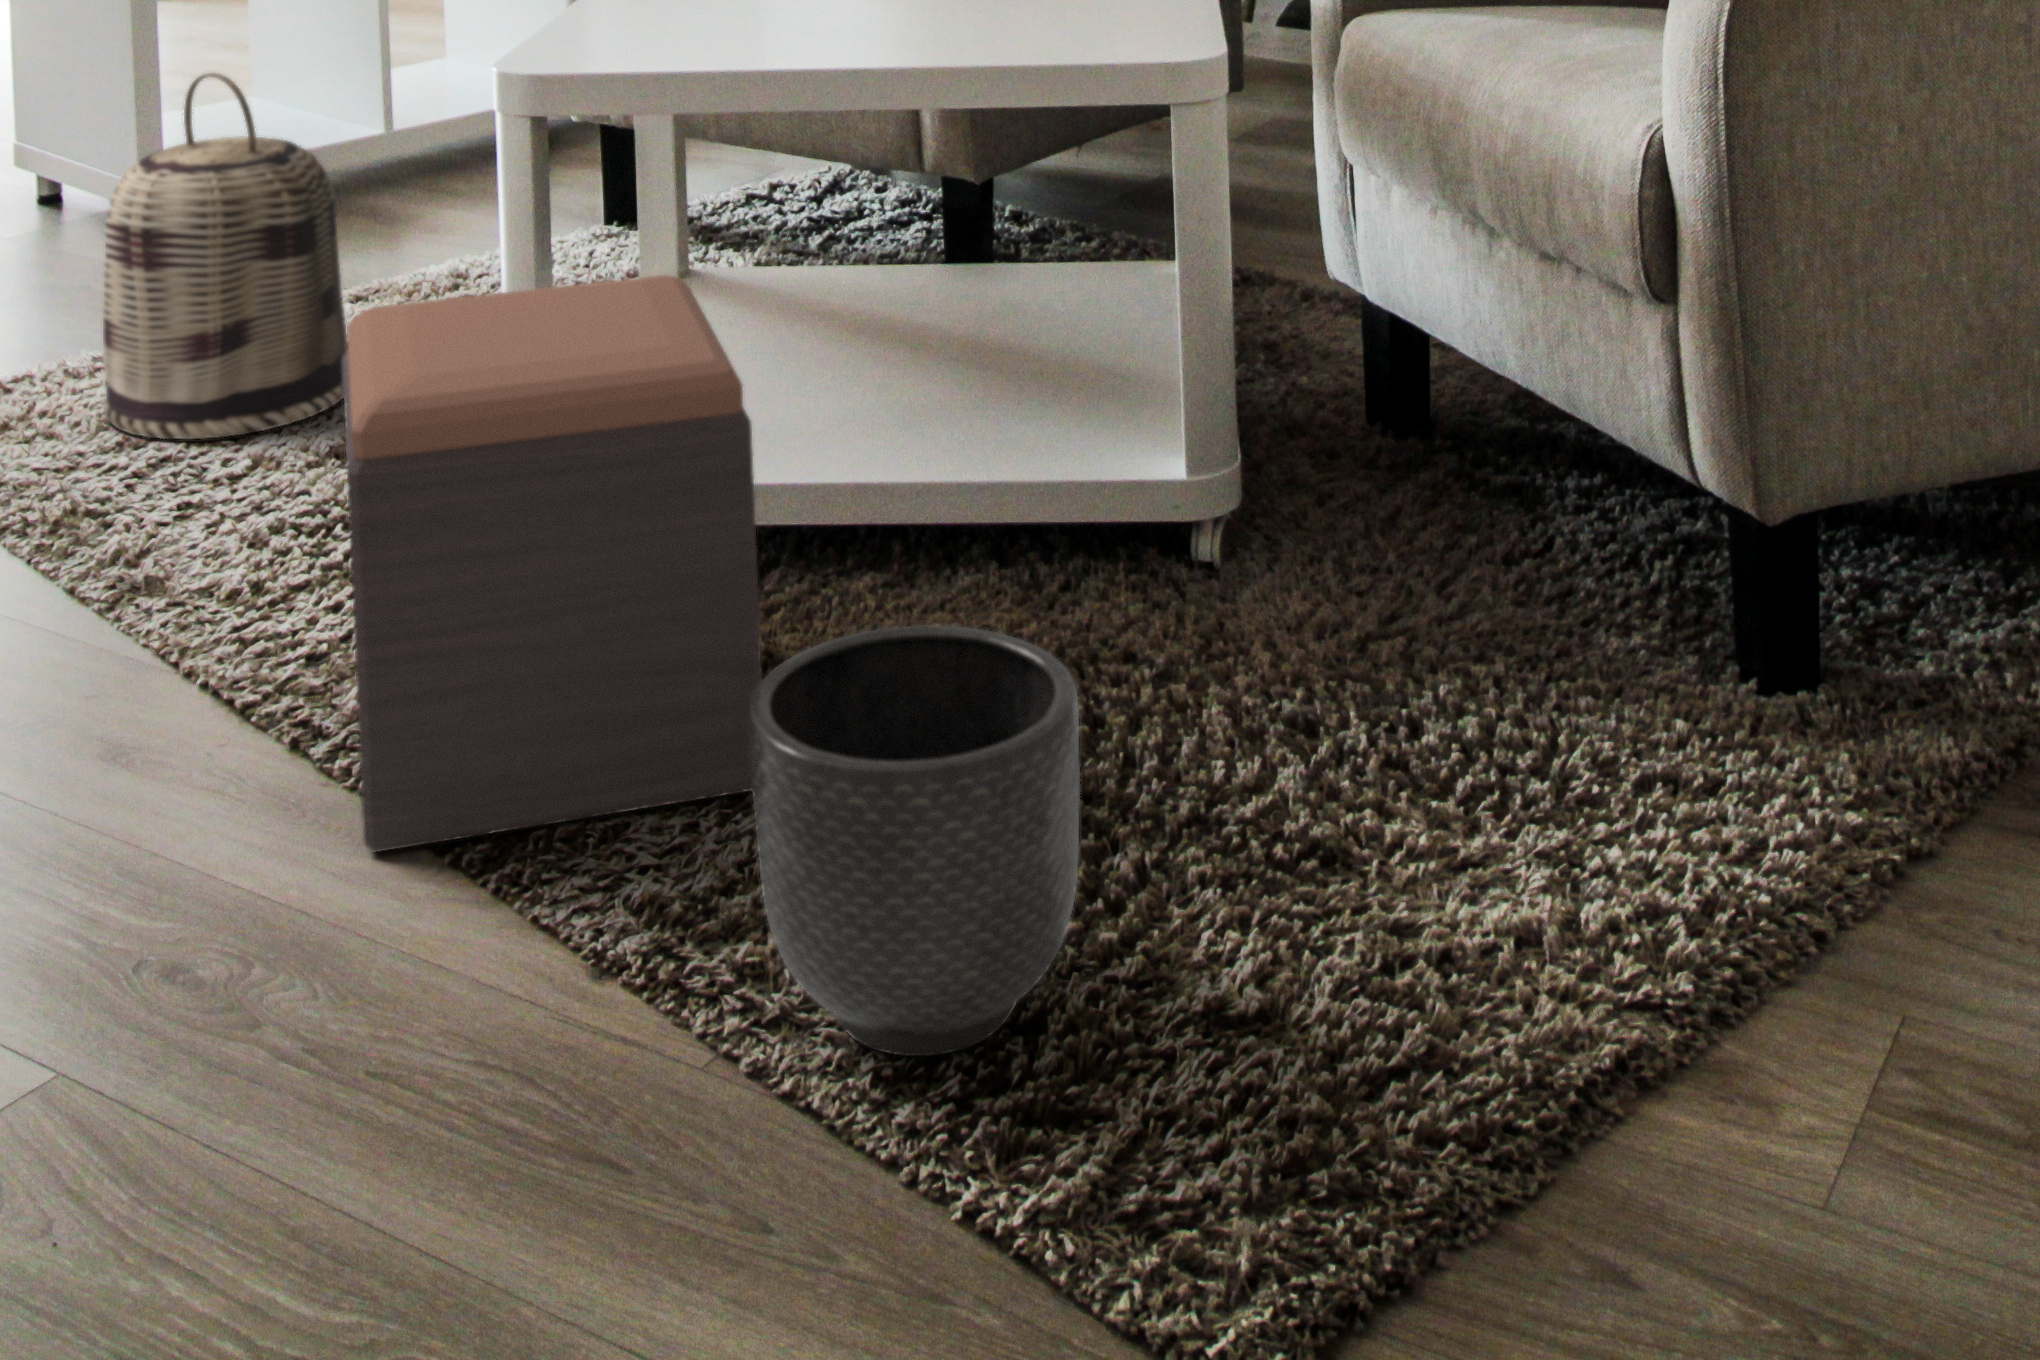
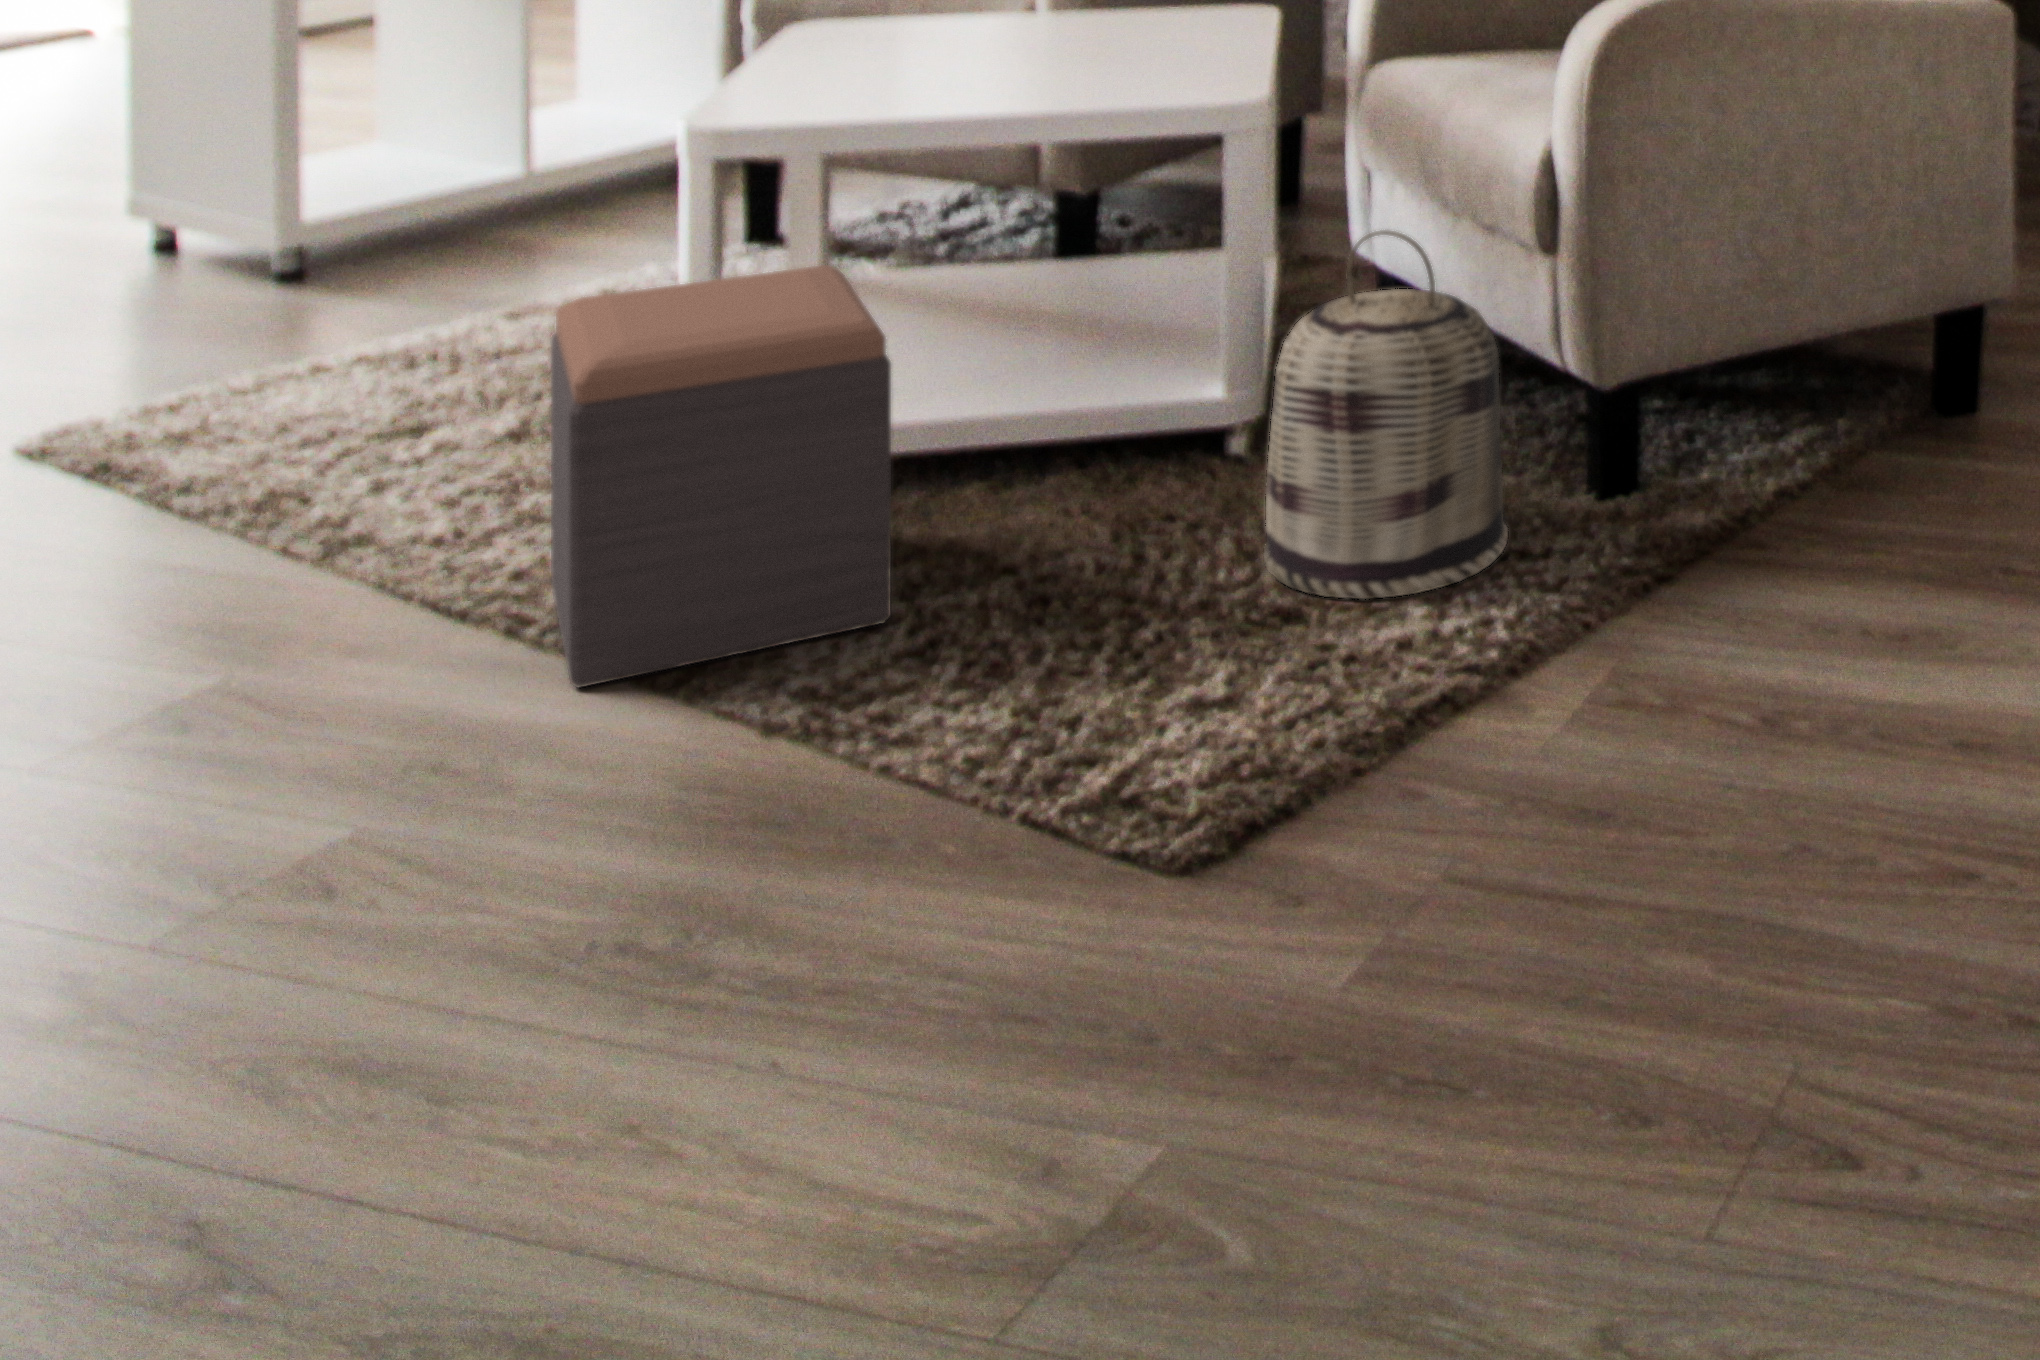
basket: present [103,73,348,439] -> present [1263,230,1508,599]
planter: present [748,626,1080,1056] -> none [884,485,1118,756]

